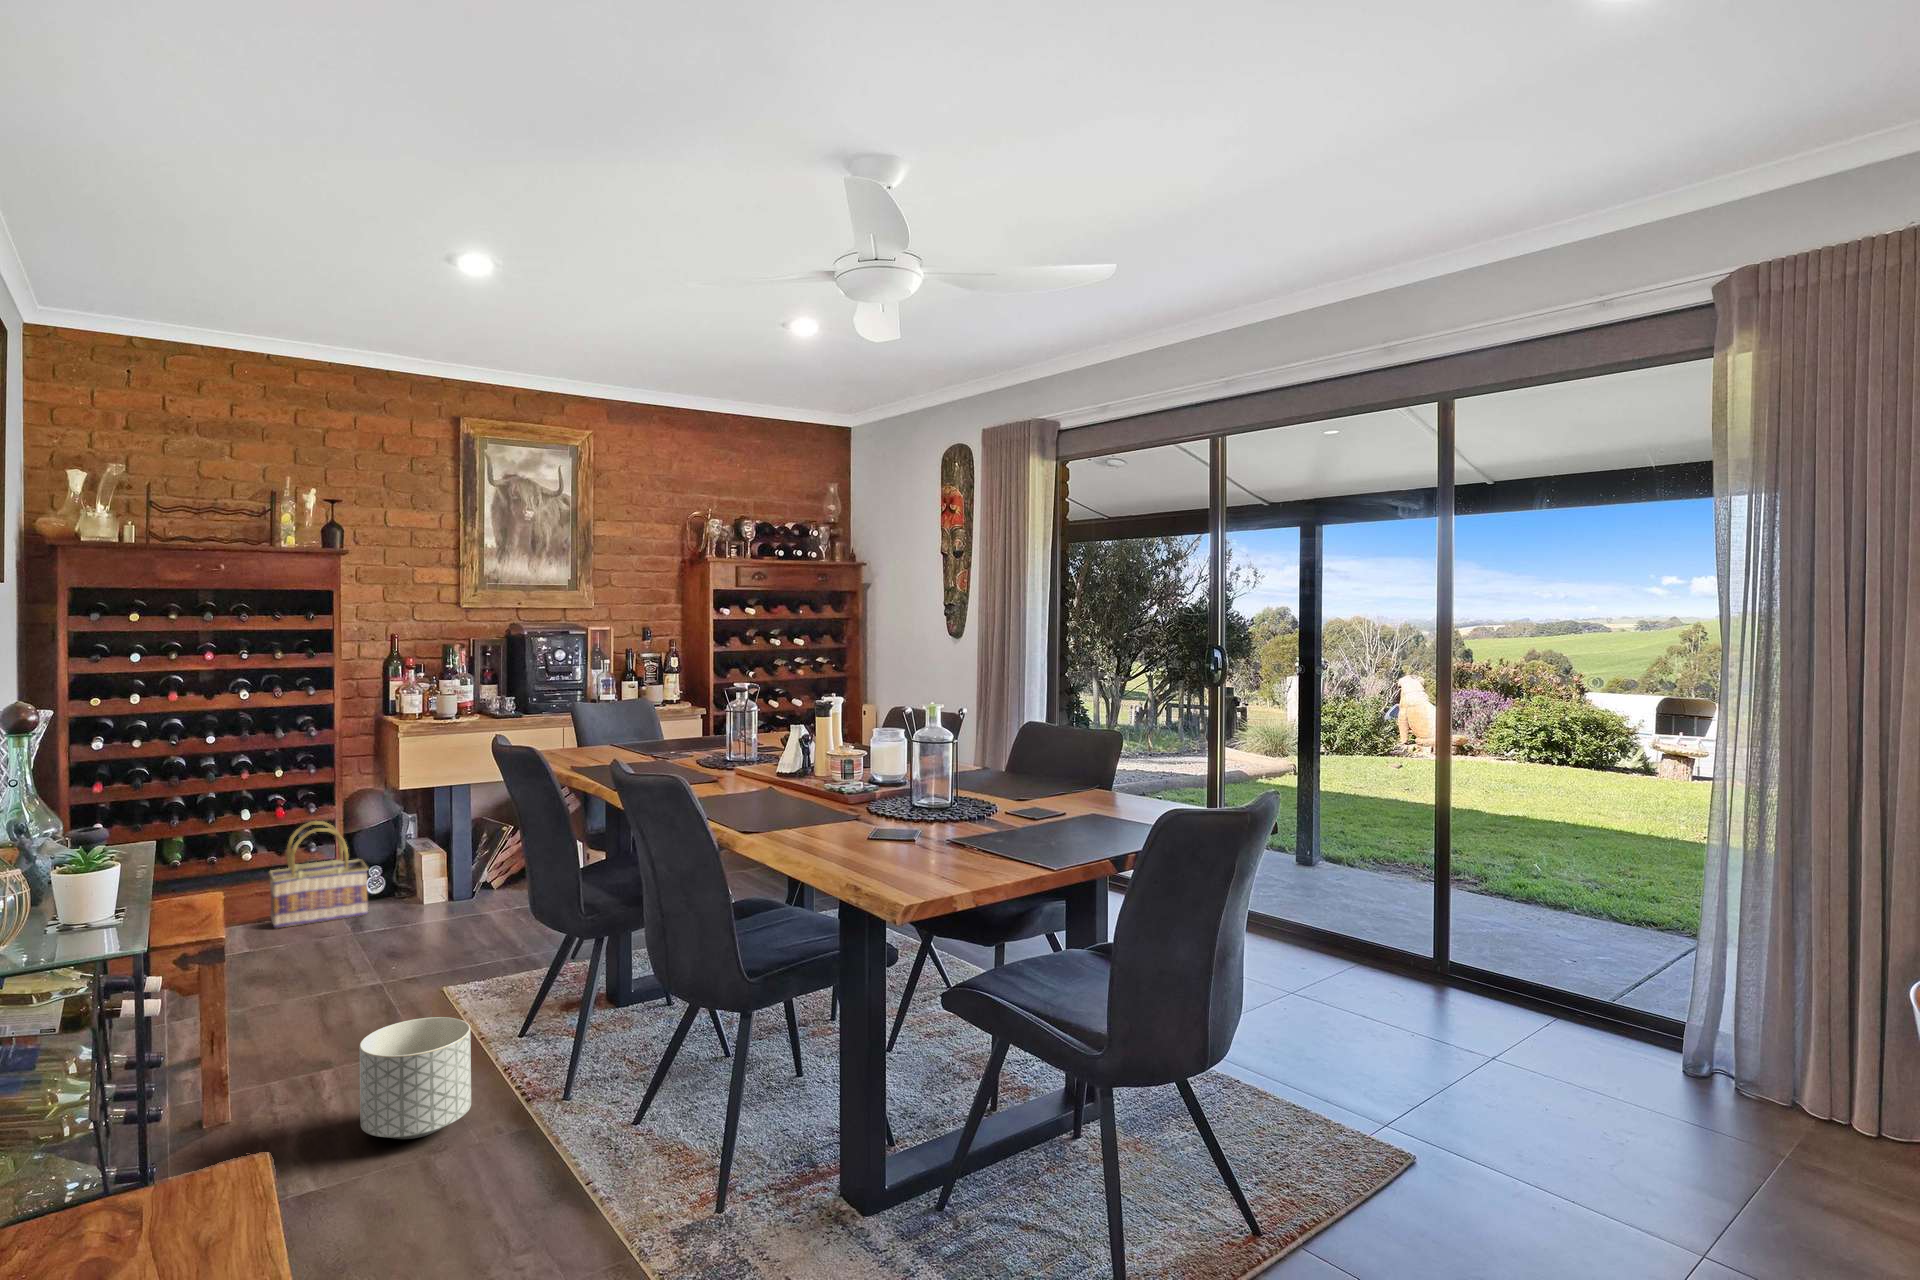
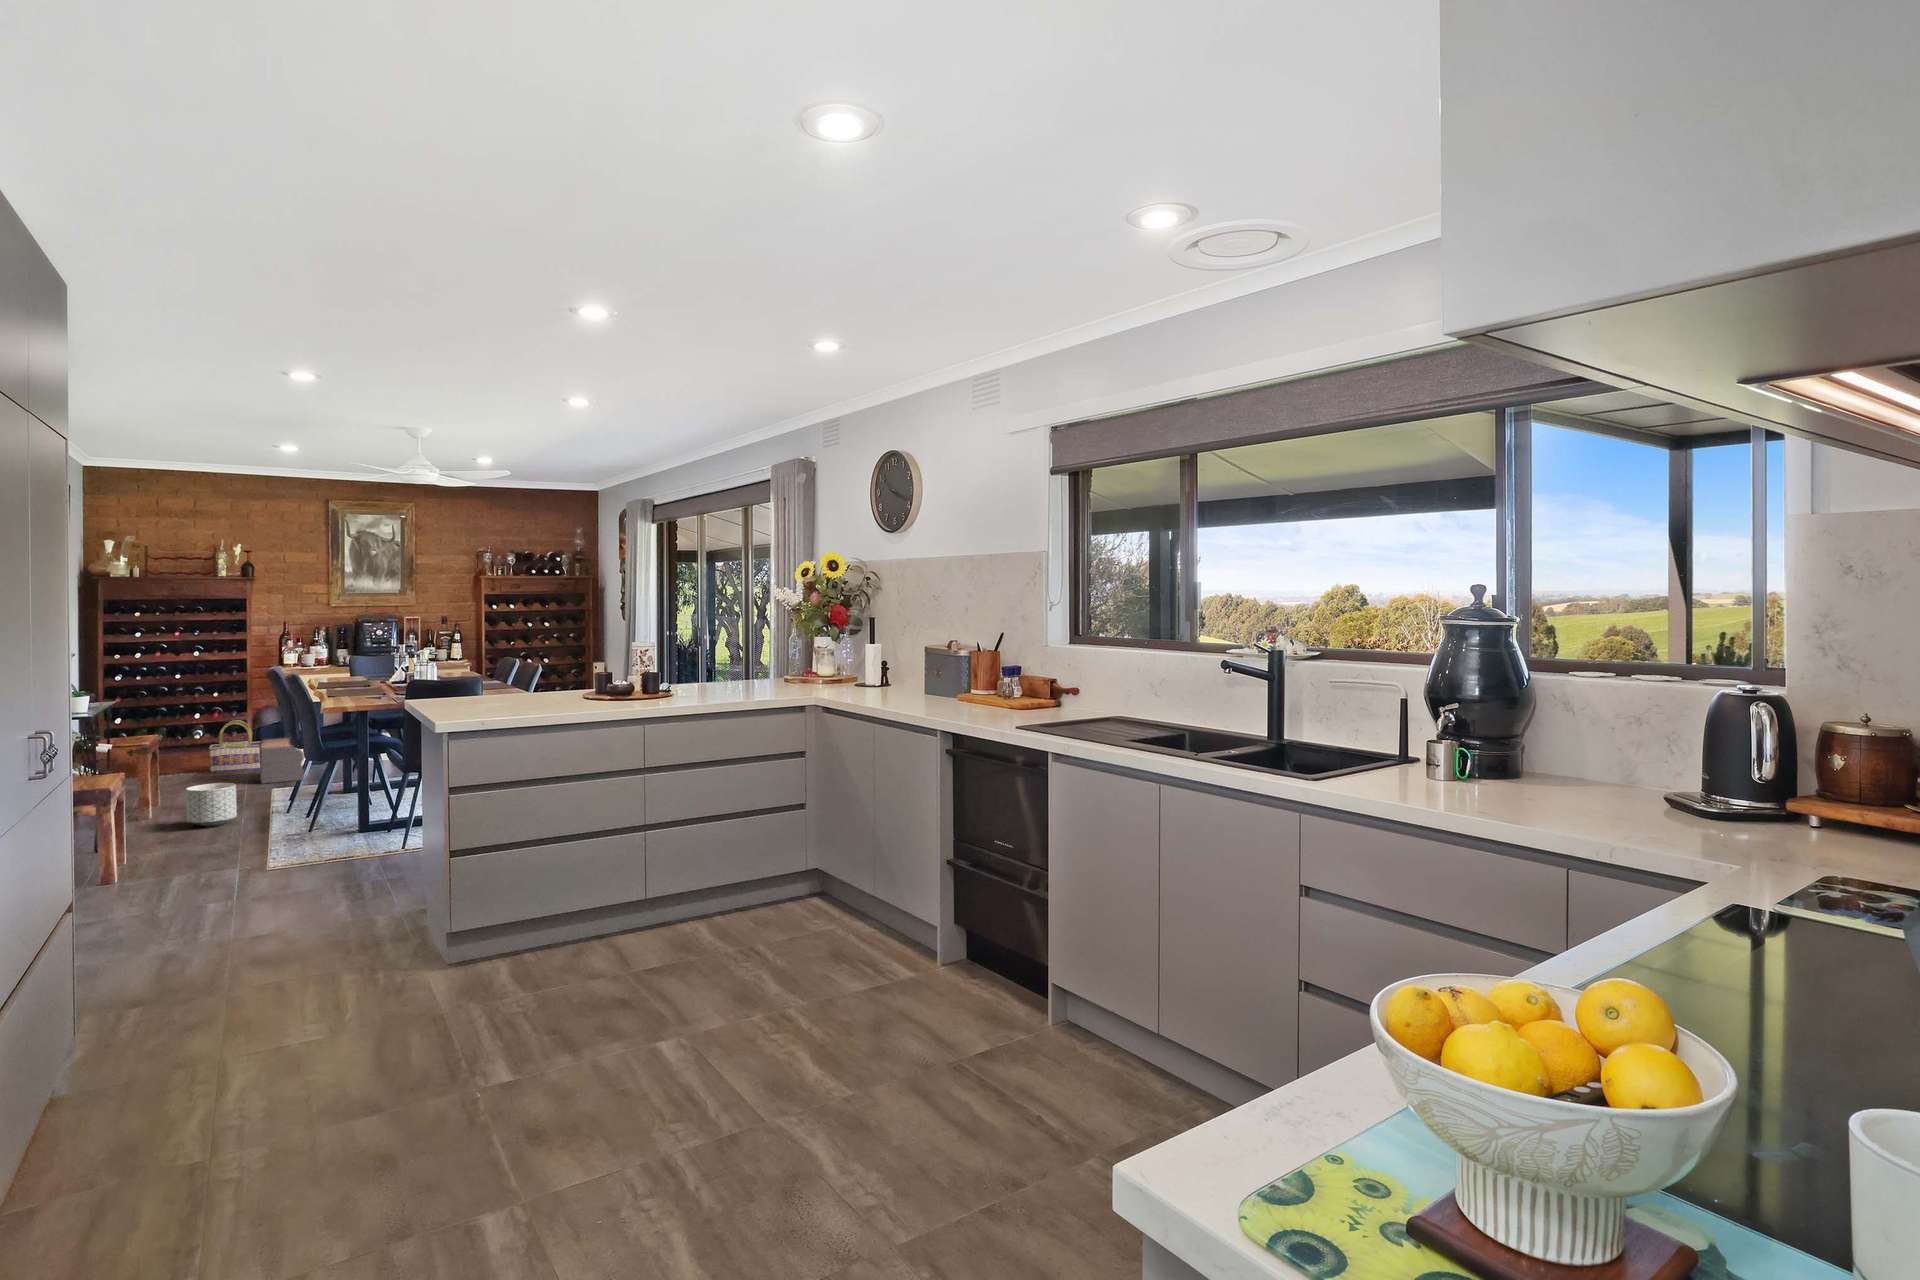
footstool: none [388,859,483,961] -> present [260,738,304,784]

